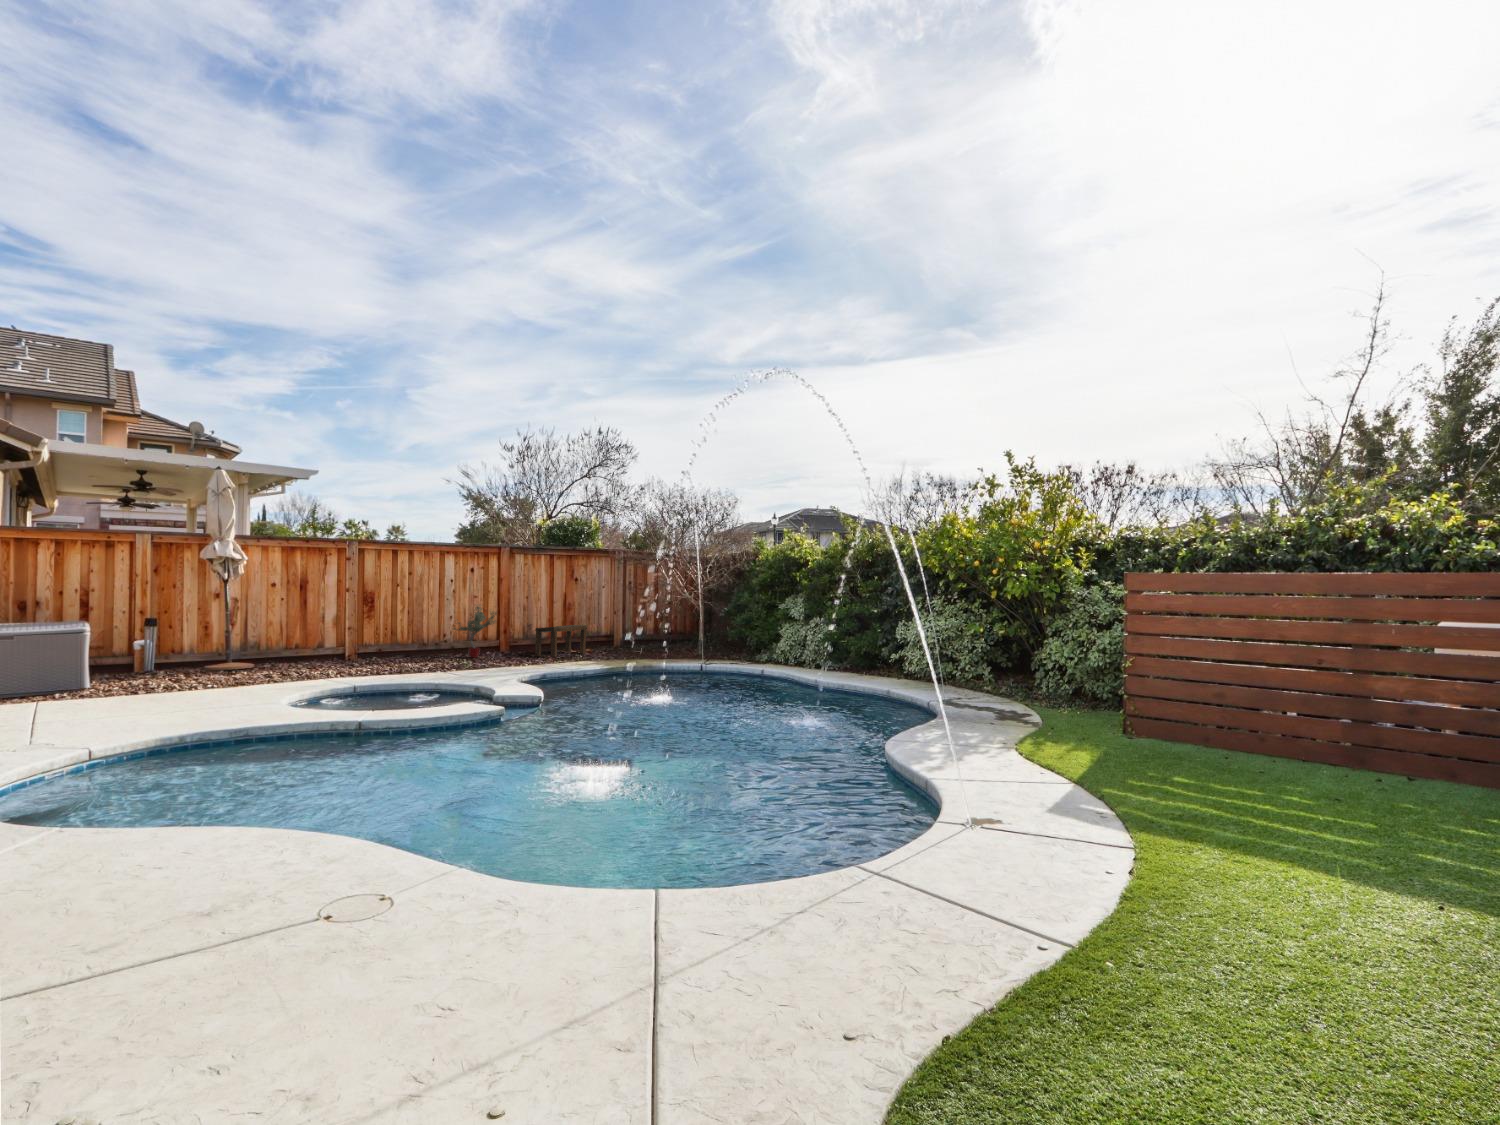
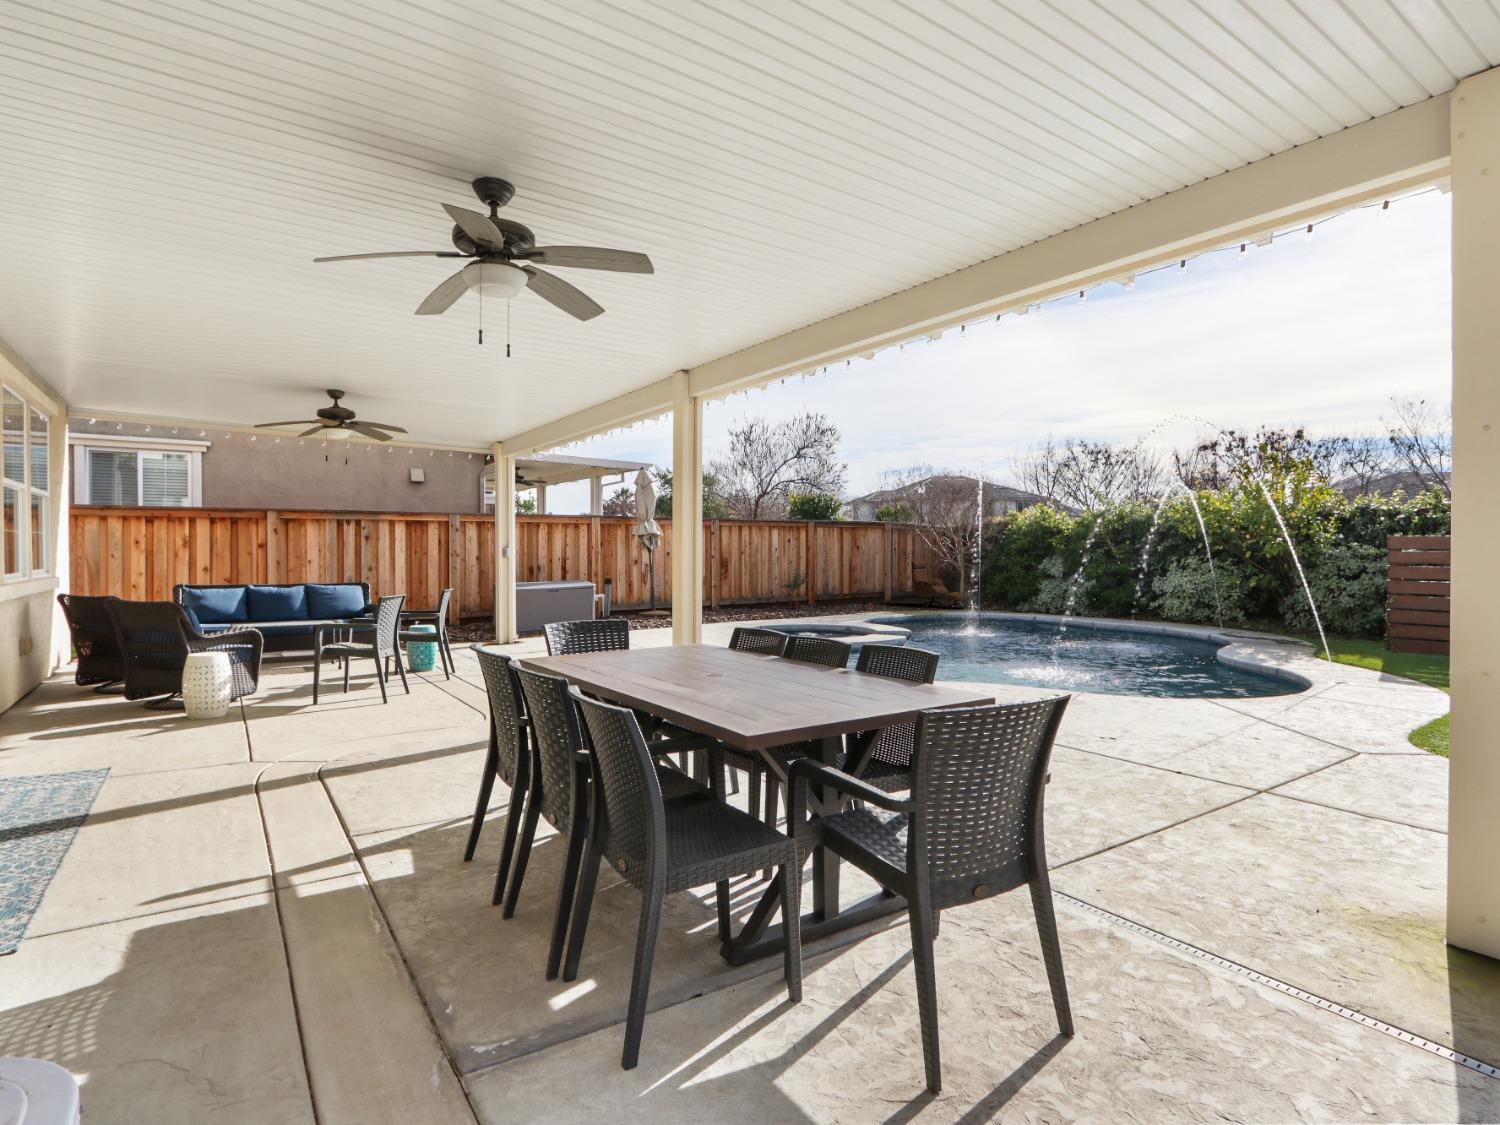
lounge chair: none [641,595,707,657] -> present [911,559,968,608]
bench: present [535,625,587,657] -> none [836,584,871,608]

